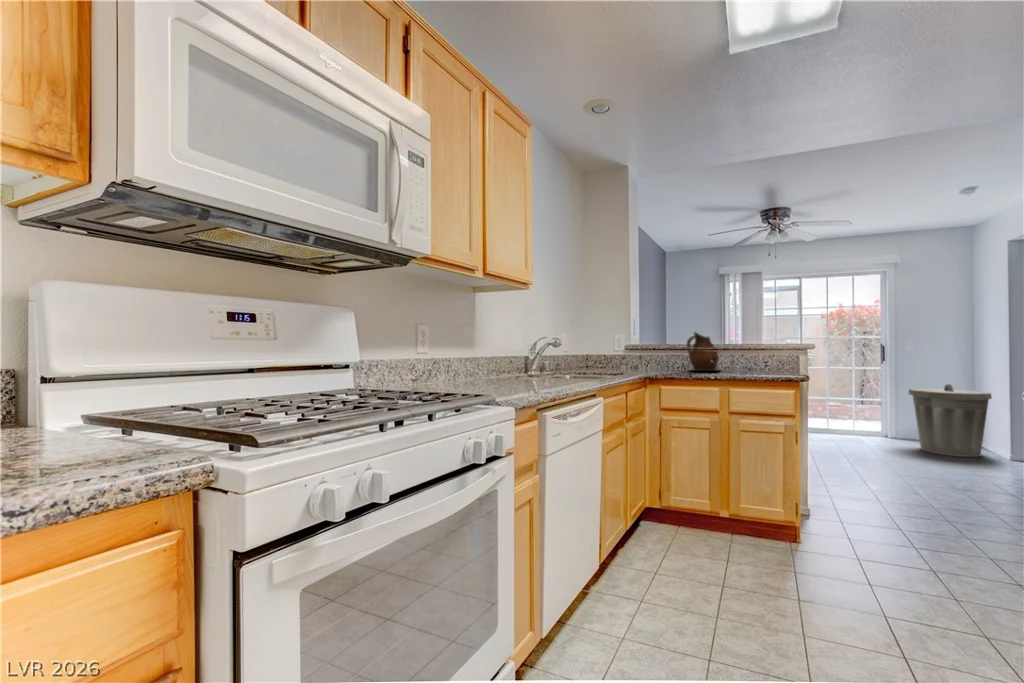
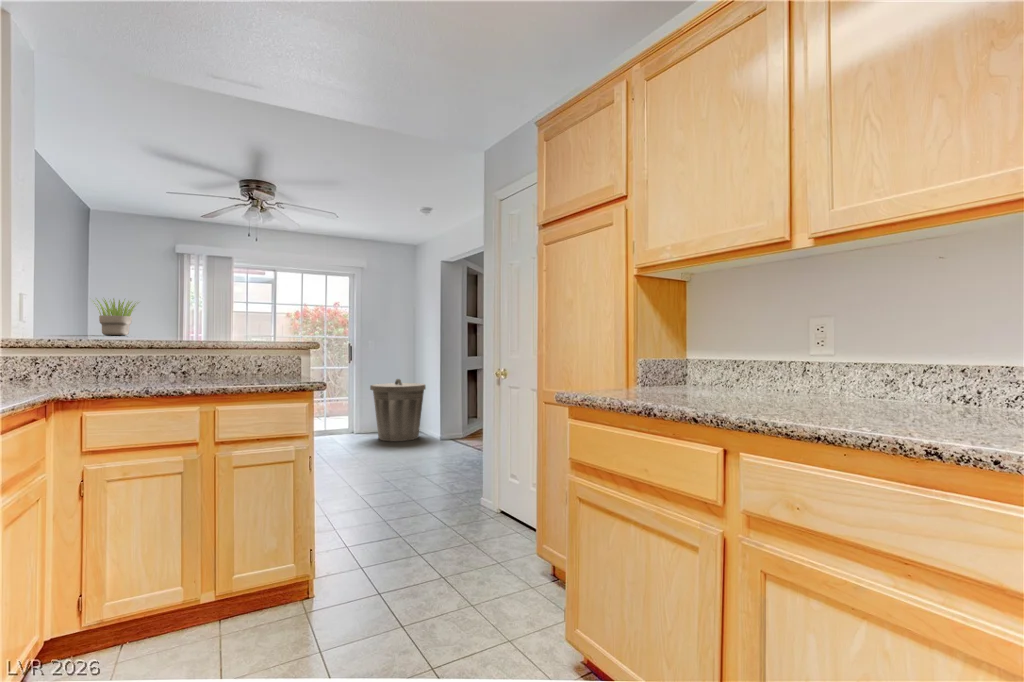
potted plant: none [664,313,695,340] -> present [93,299,136,336]
ceramic pitcher: present [687,332,719,371] -> none [137,320,196,382]

